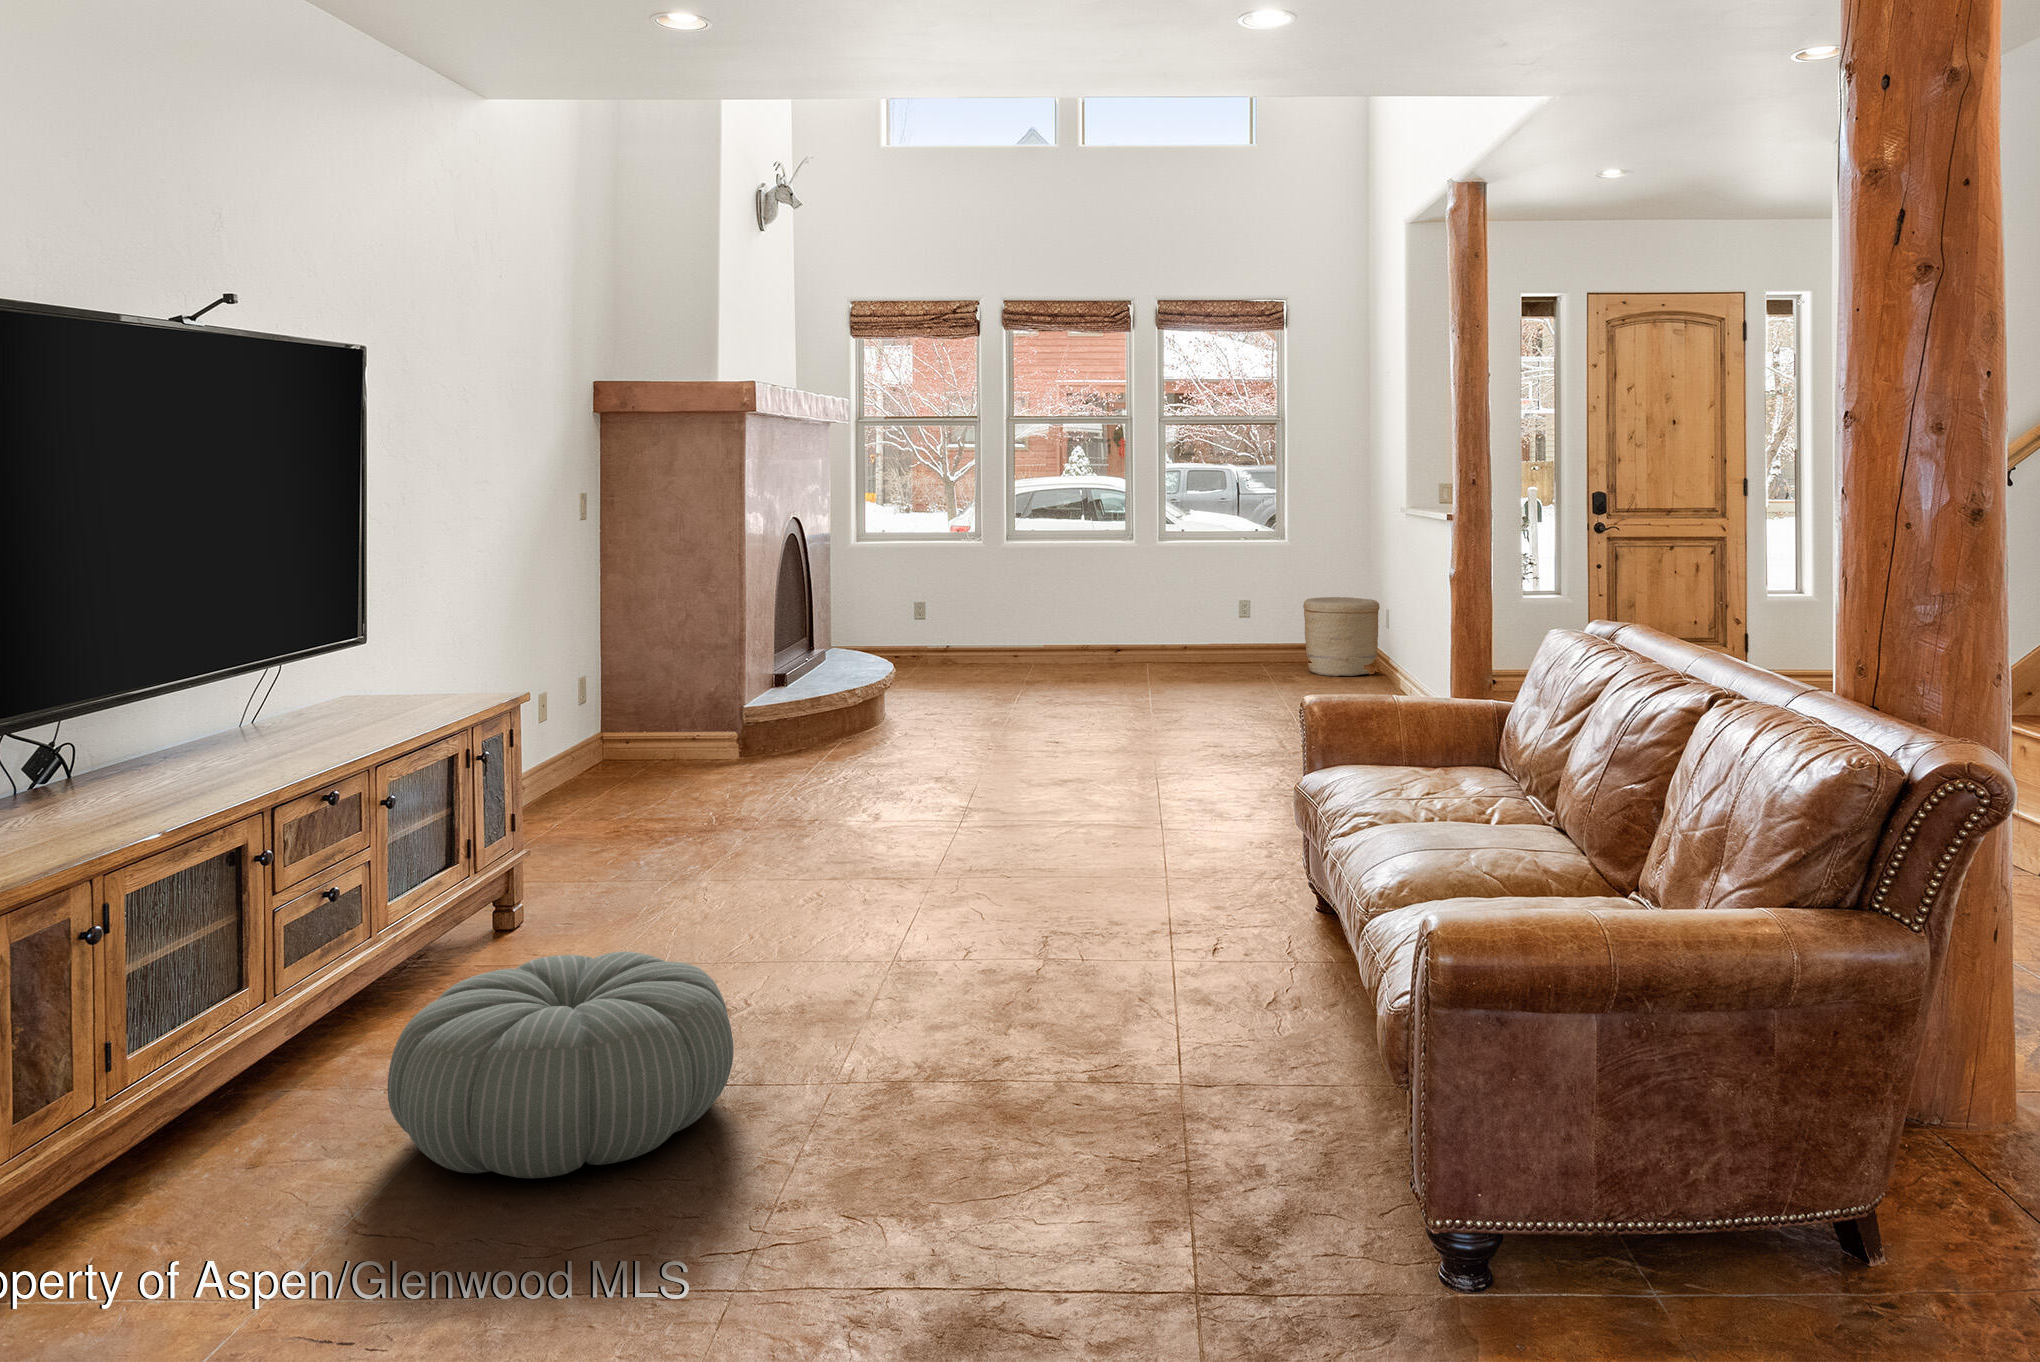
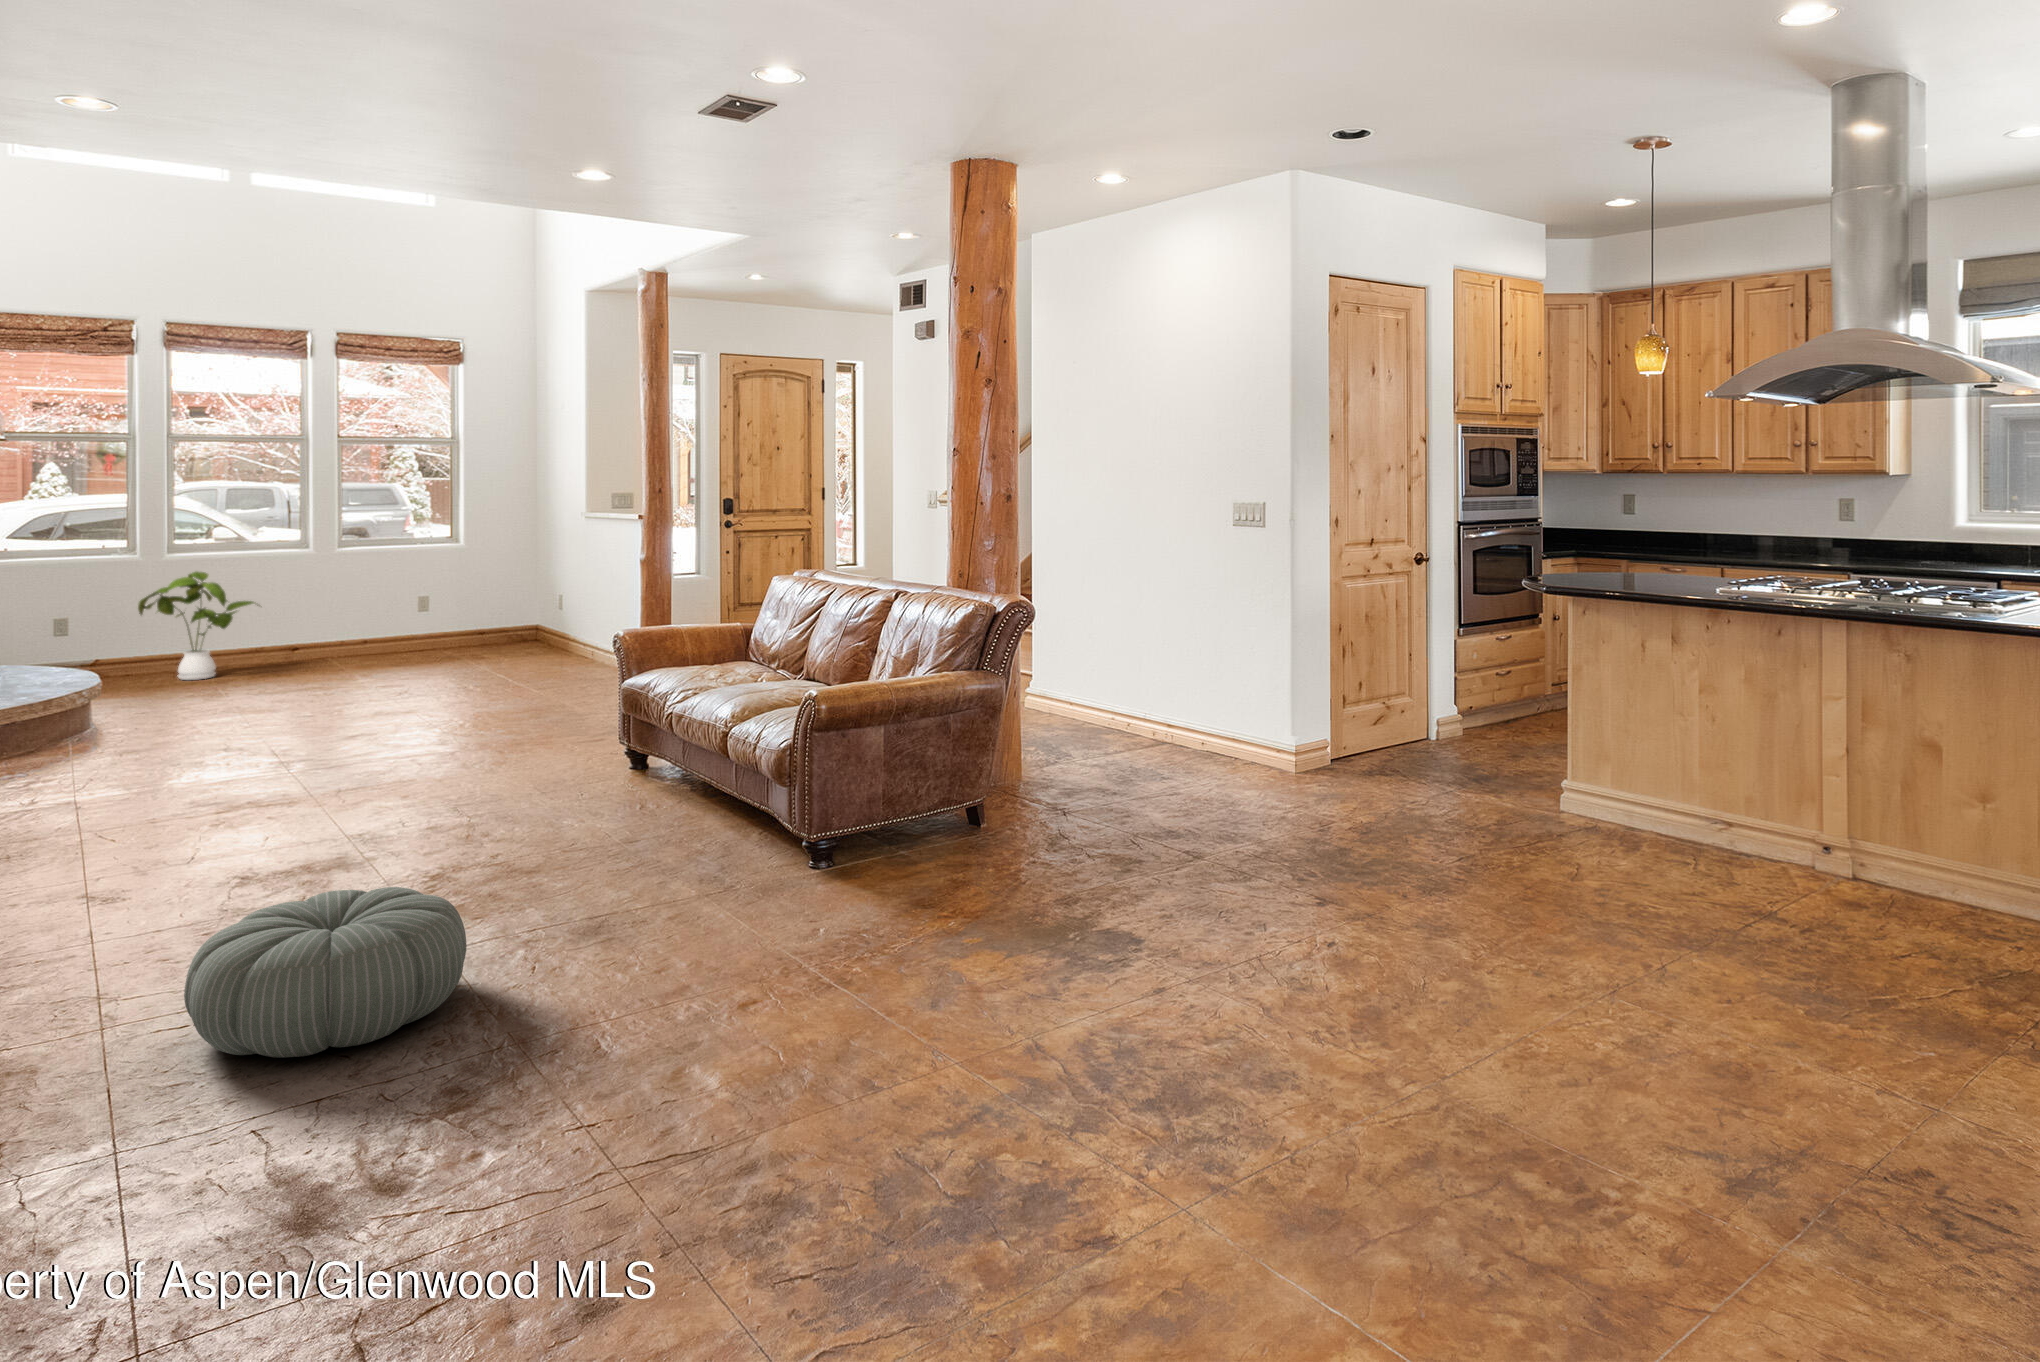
house plant: none [968,559,1080,673] -> present [138,571,258,680]
woven basket: present [1303,597,1380,676] -> none [484,587,552,652]

